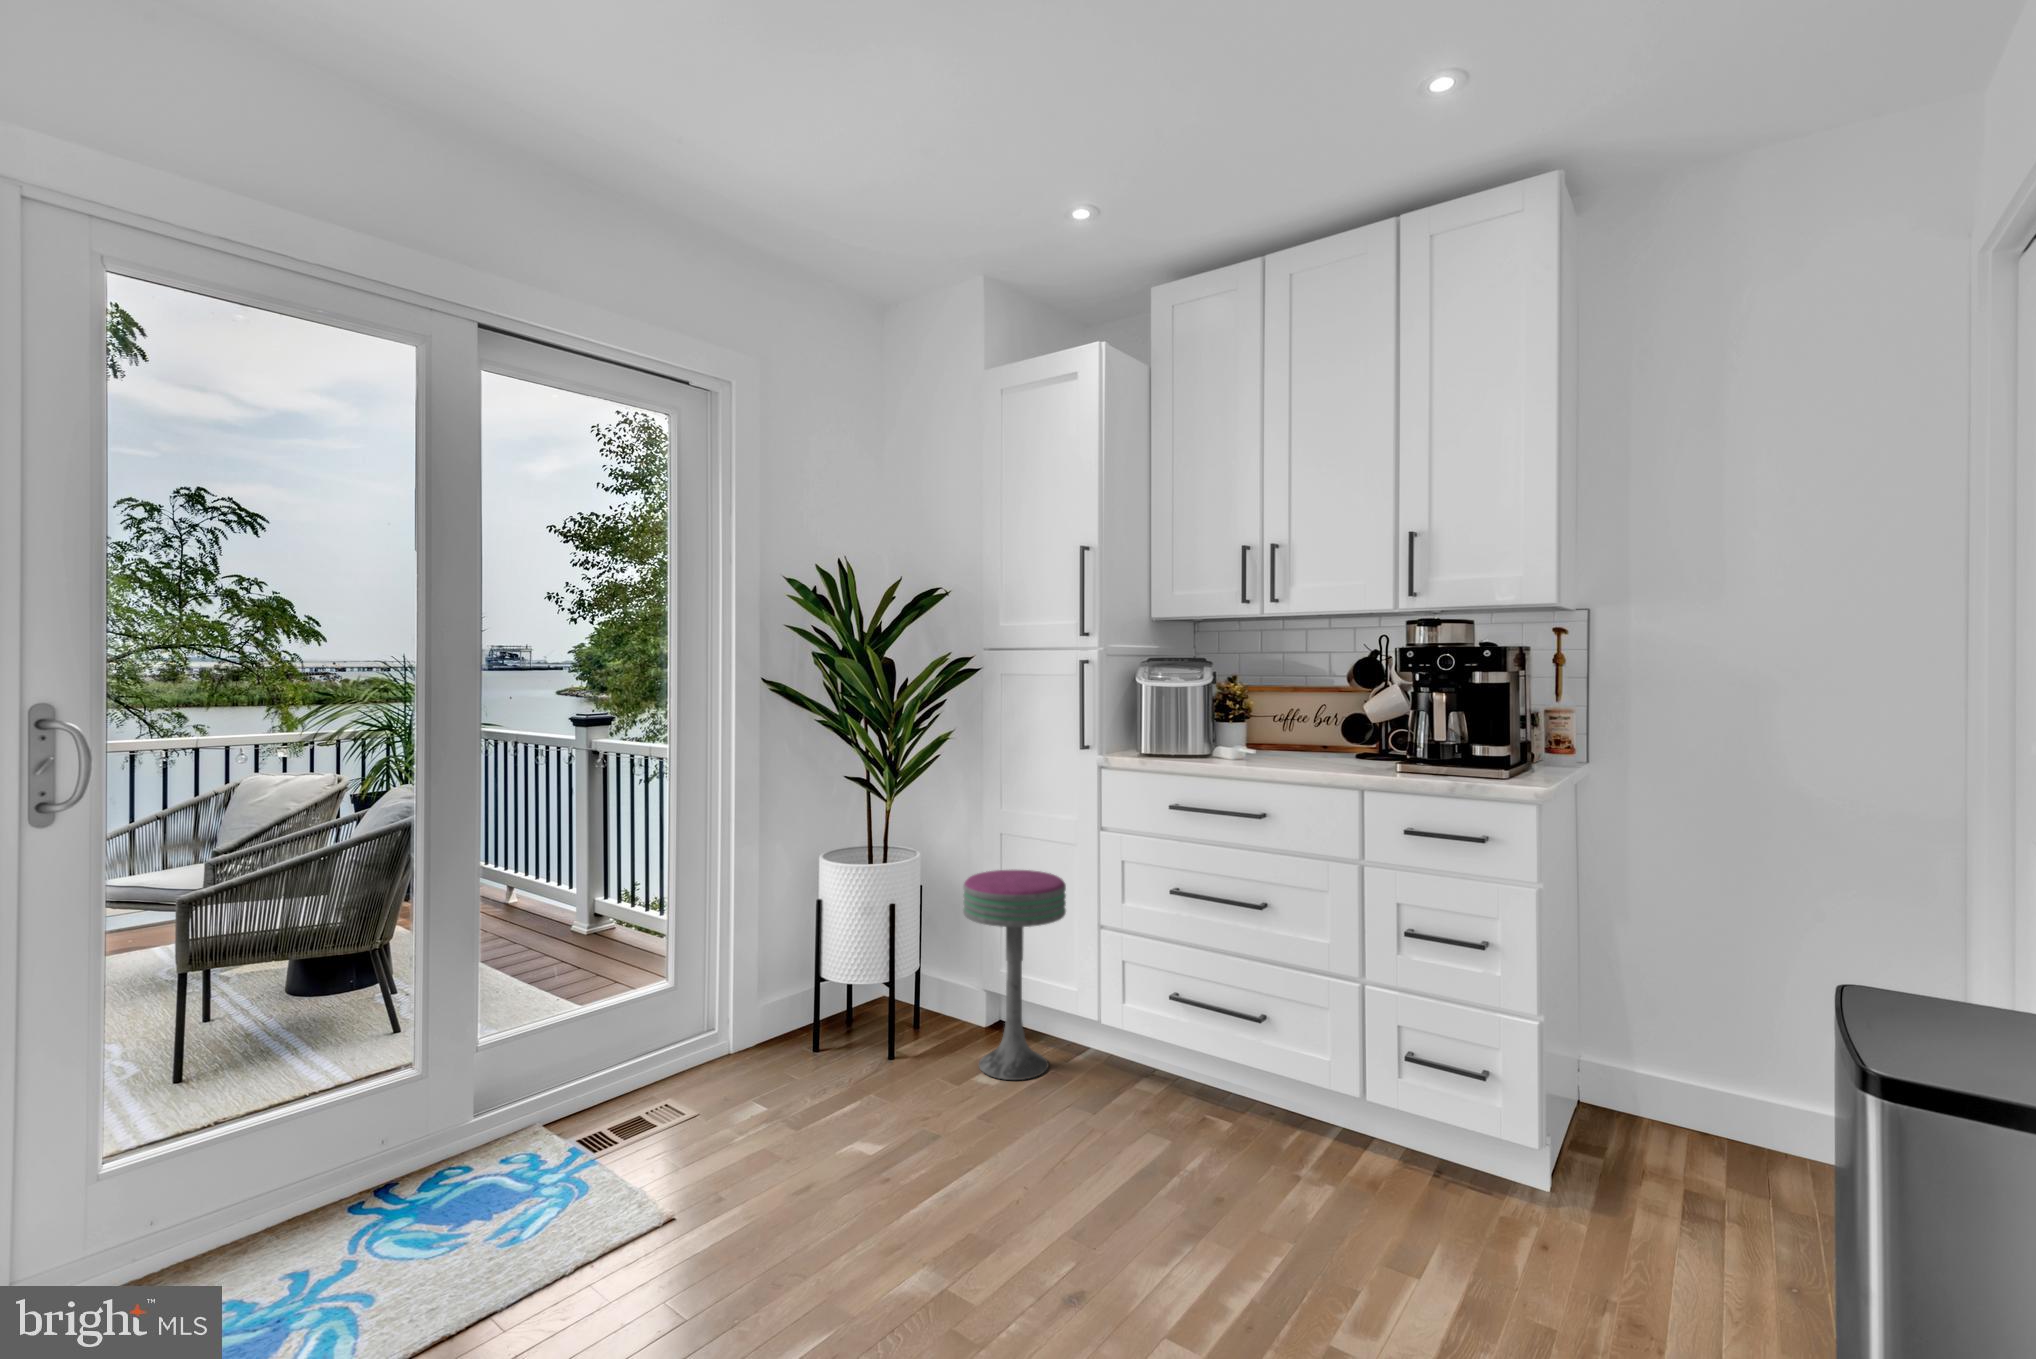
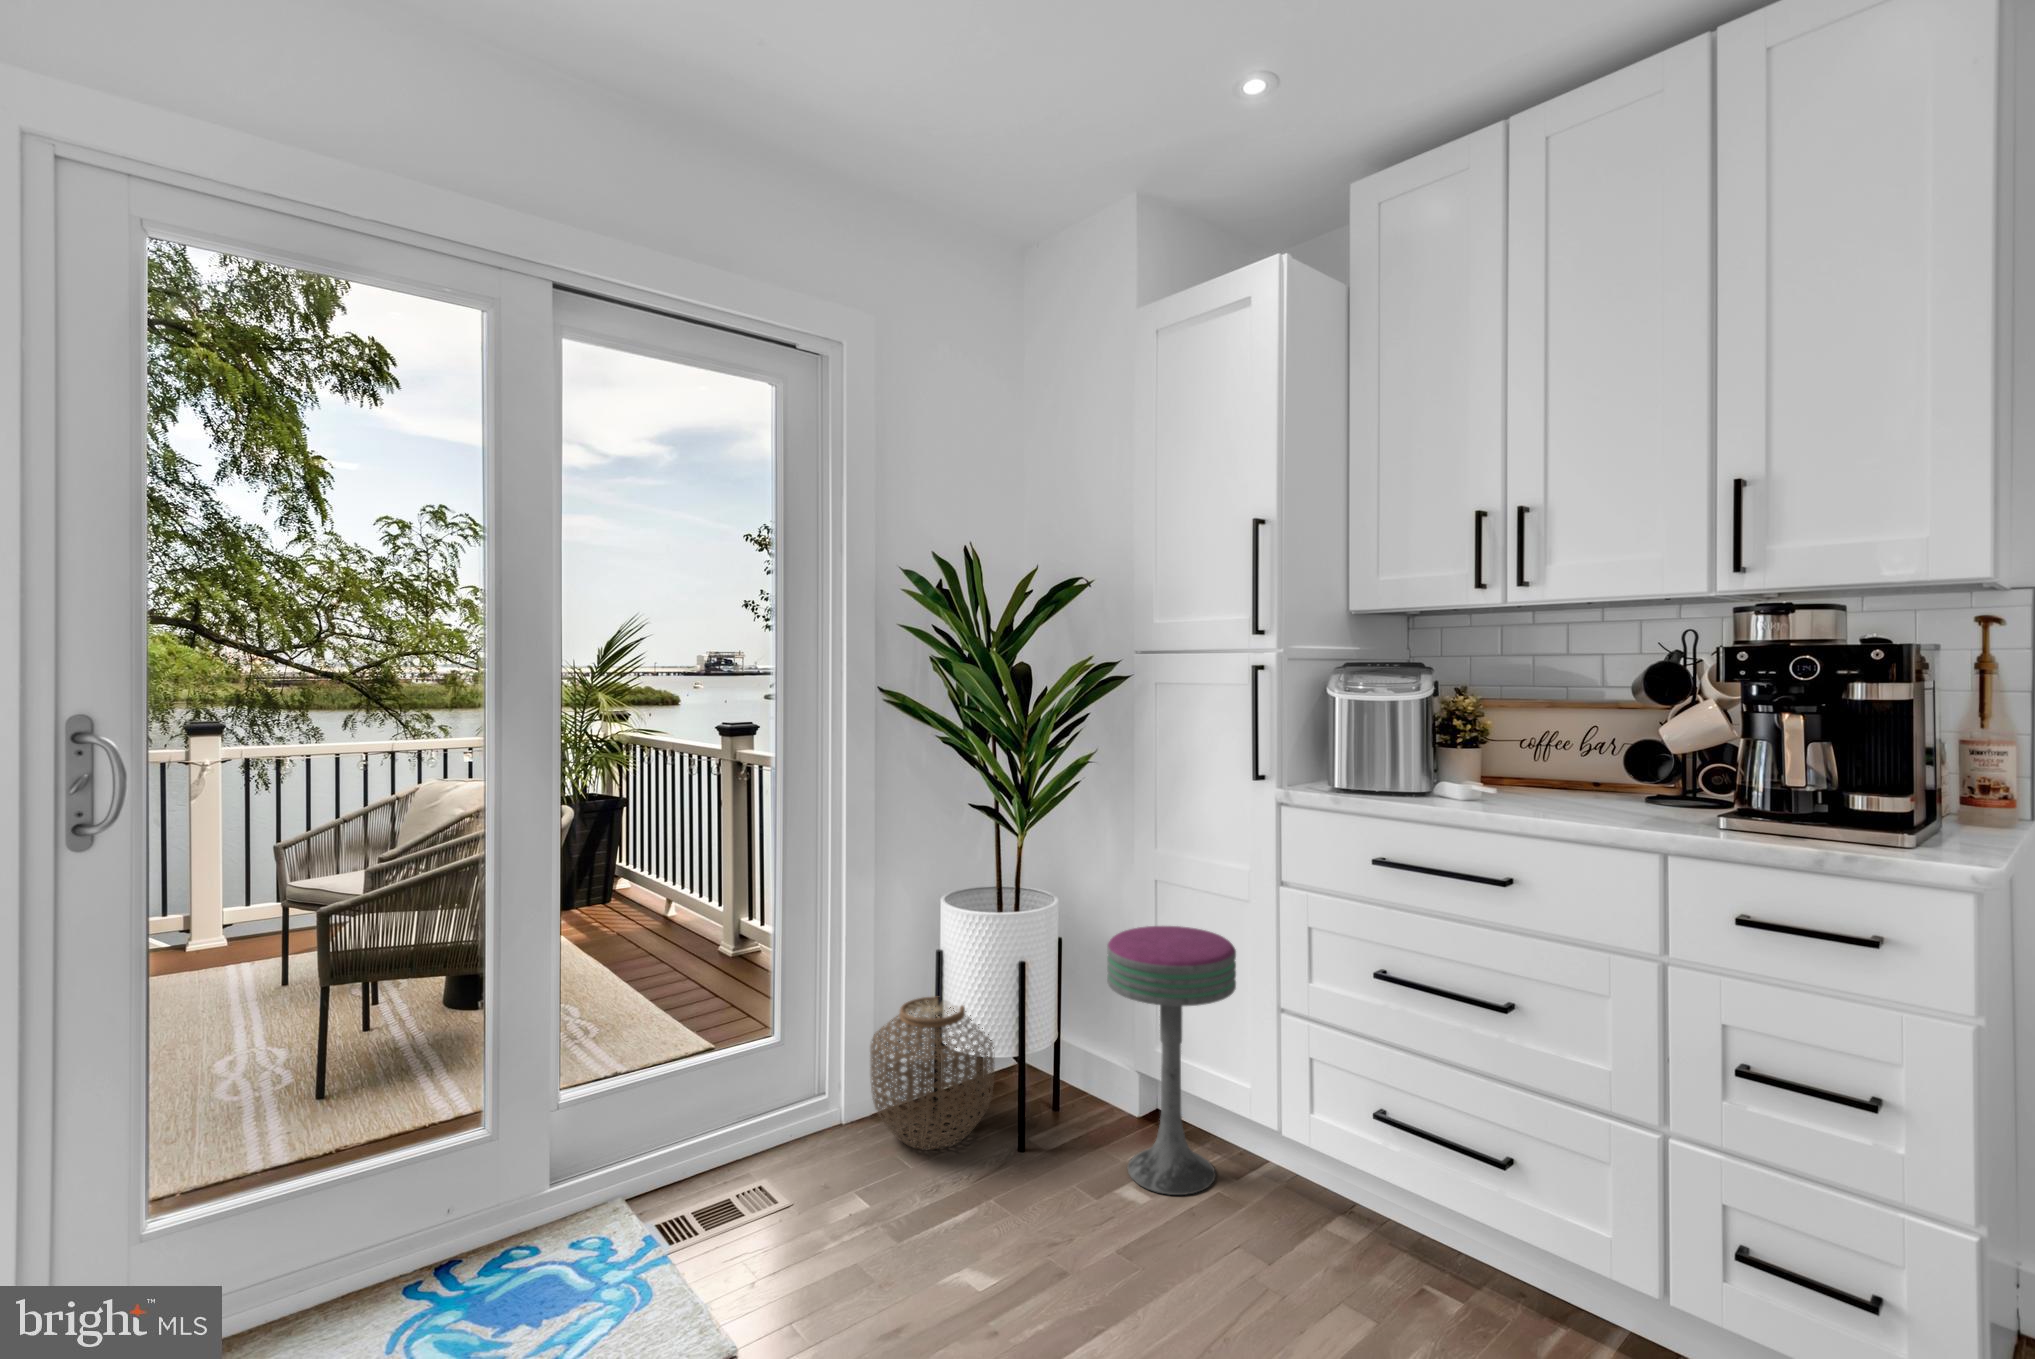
woven basket: none [757,940,864,1068] -> present [870,997,994,1149]

